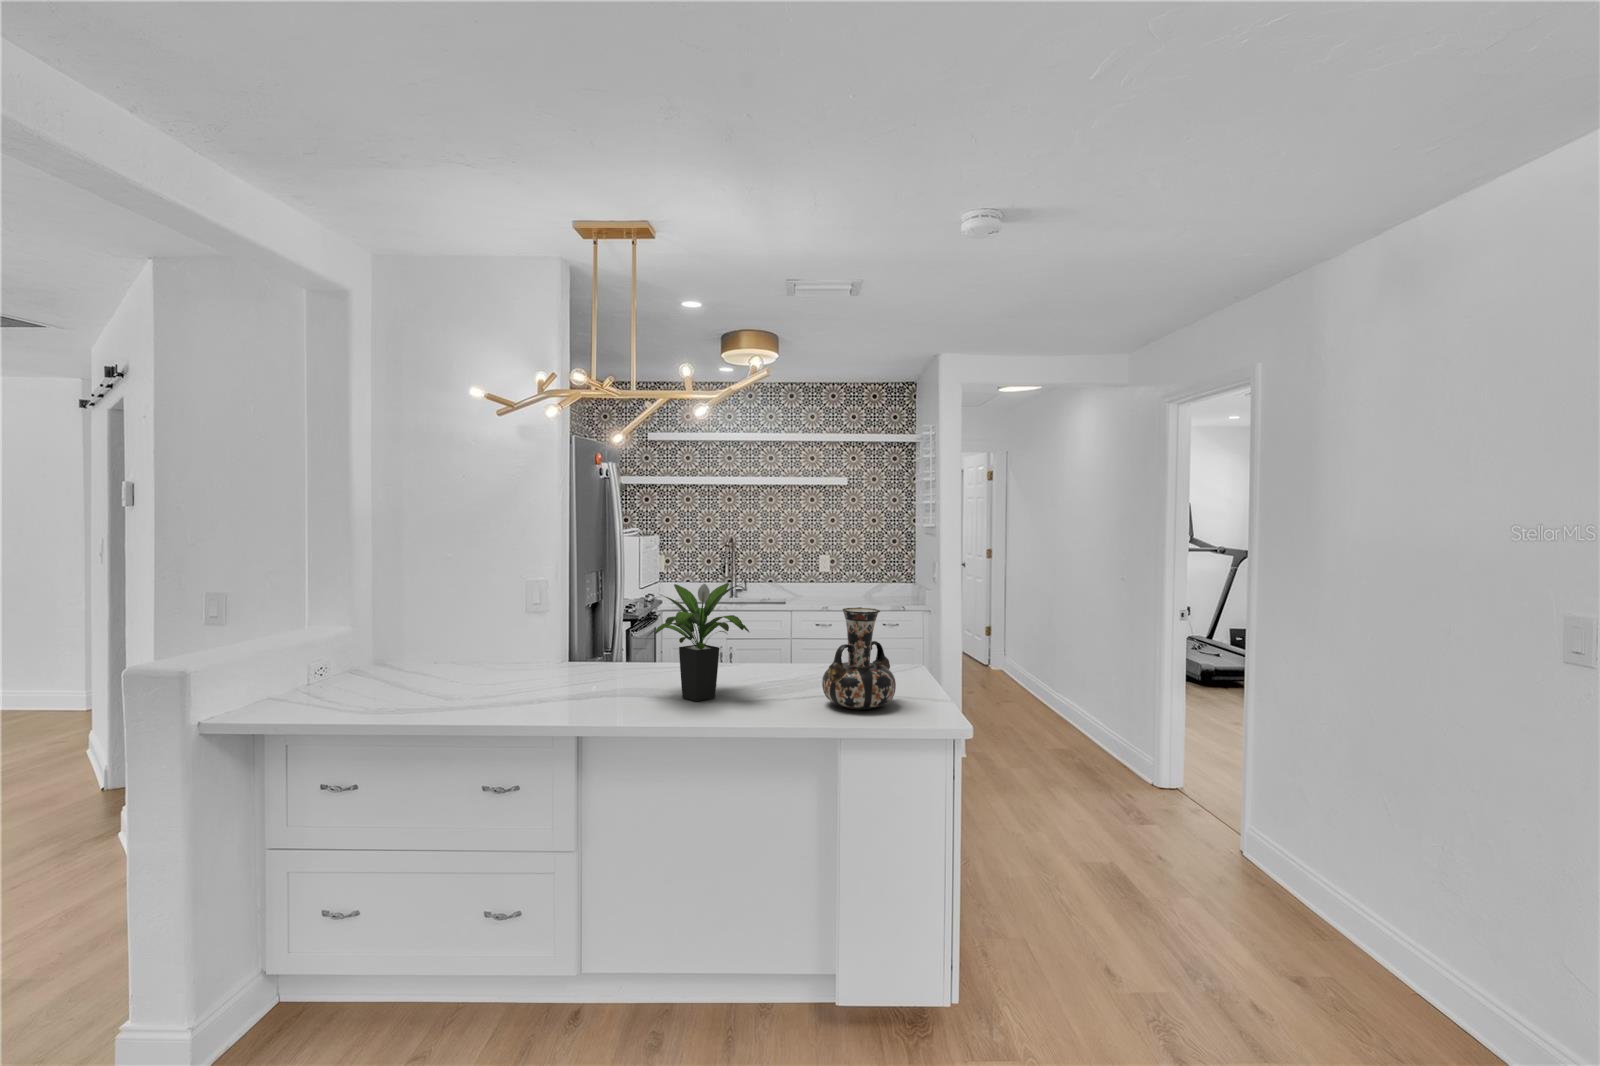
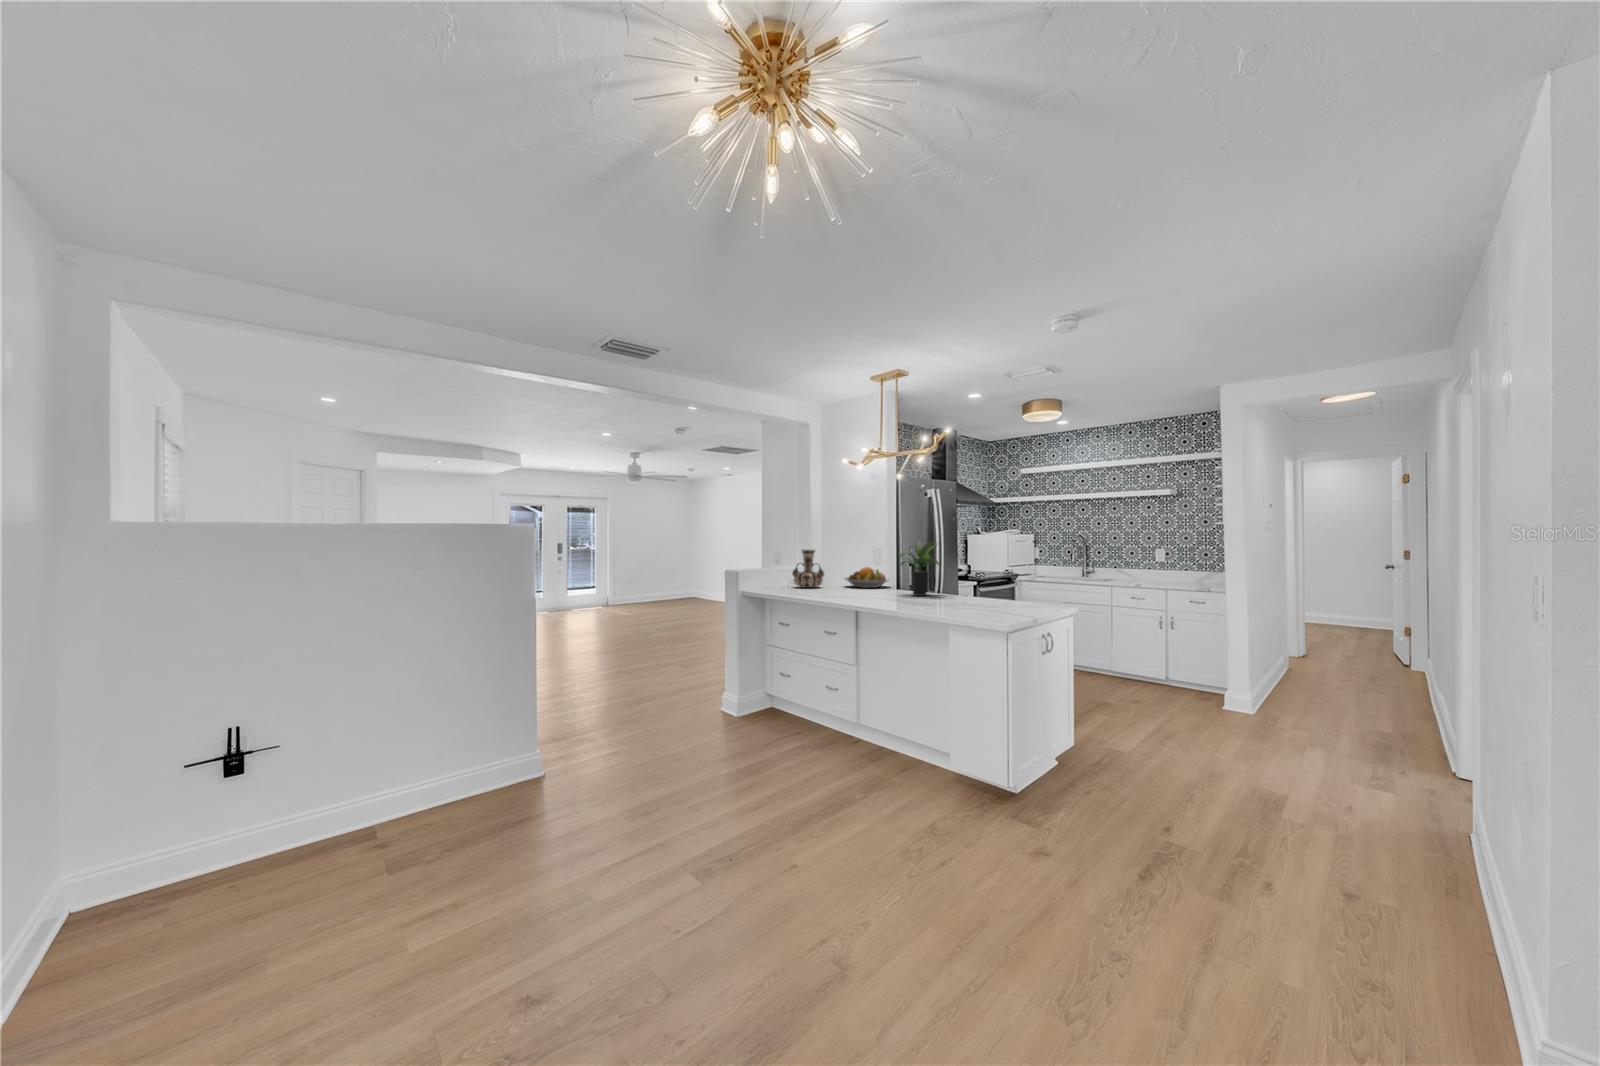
decorative vase: present [822,607,896,710] -> present [792,549,824,588]
fruit bowl: none [458,635,569,683] -> present [845,567,888,588]

